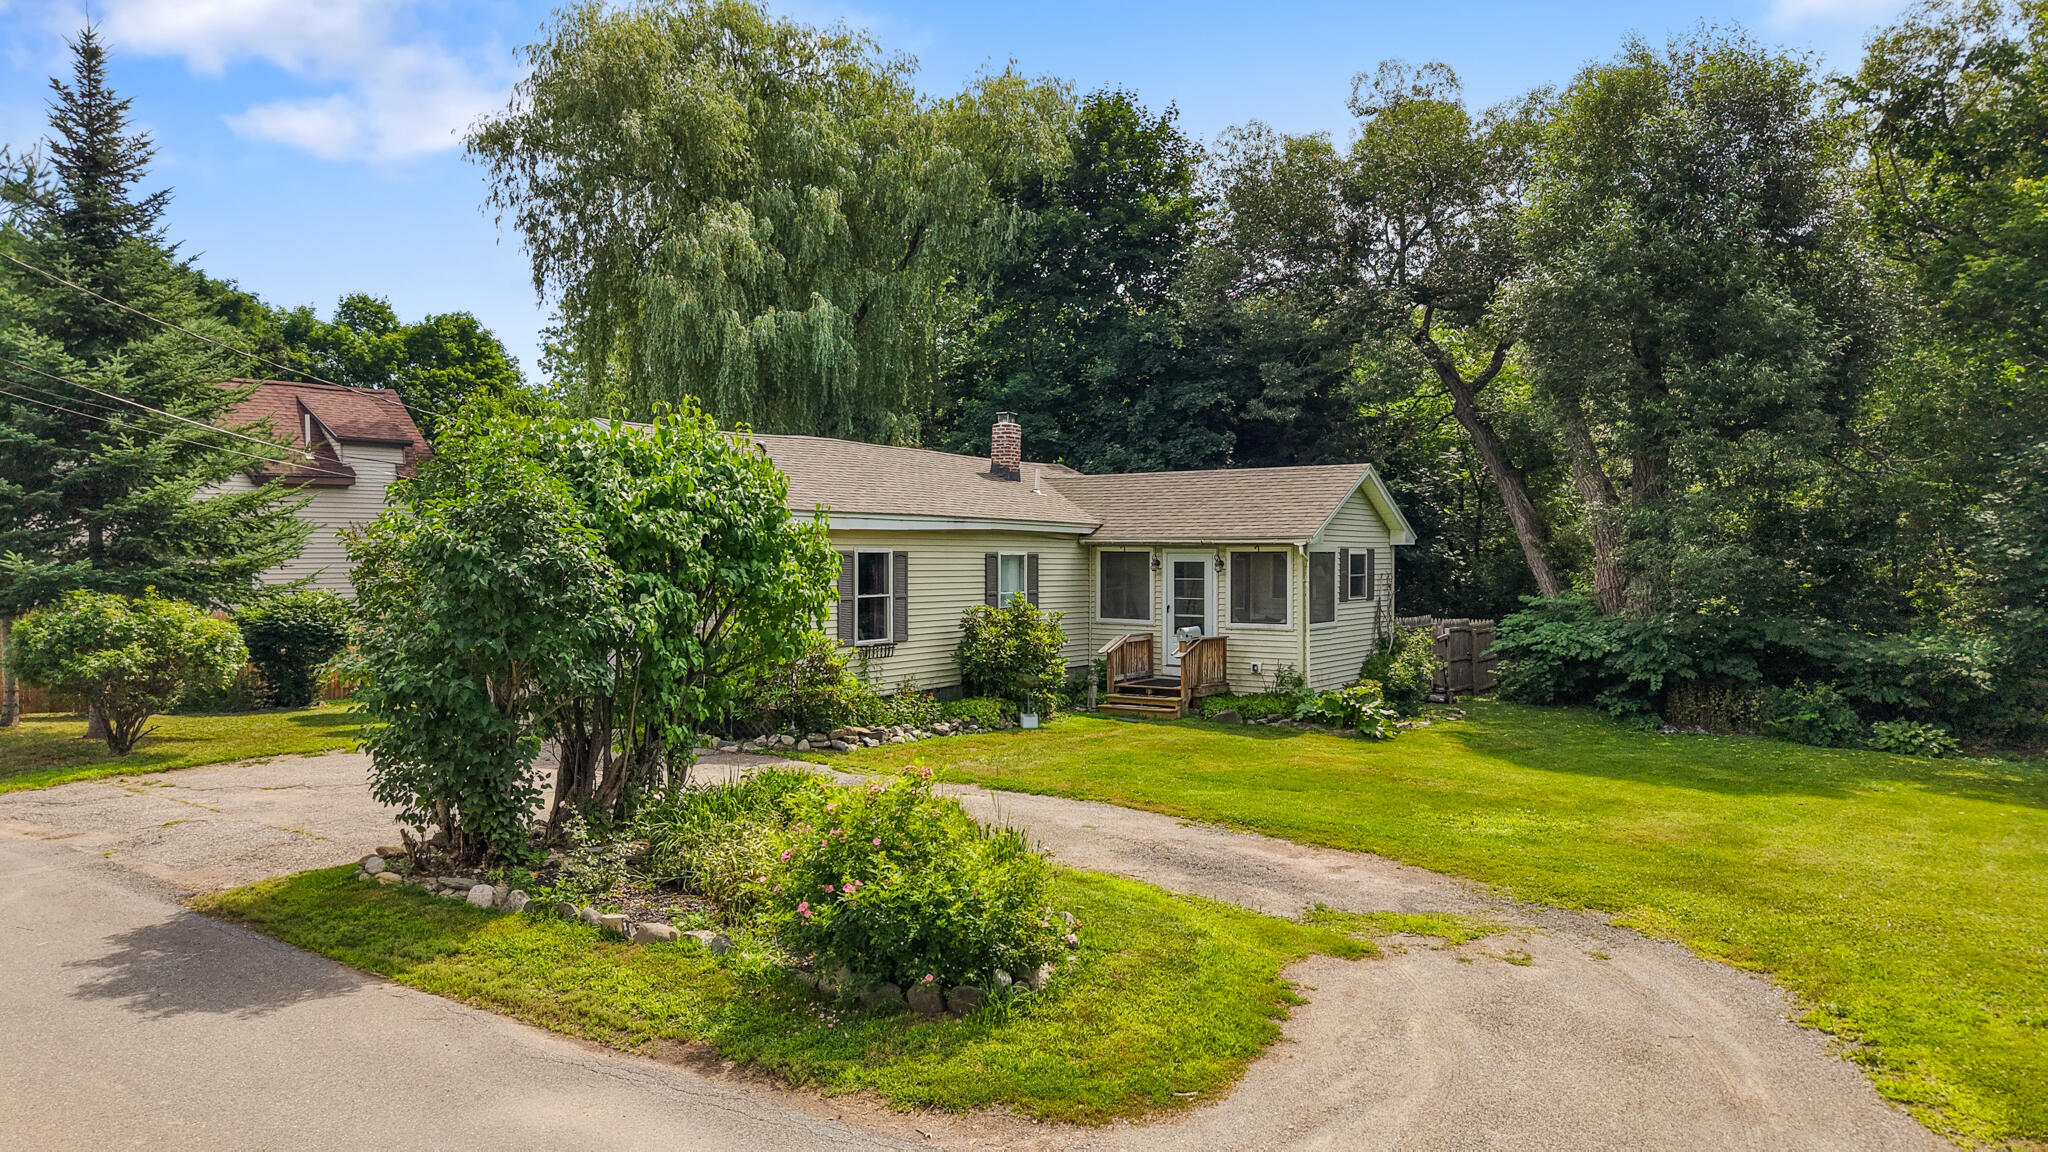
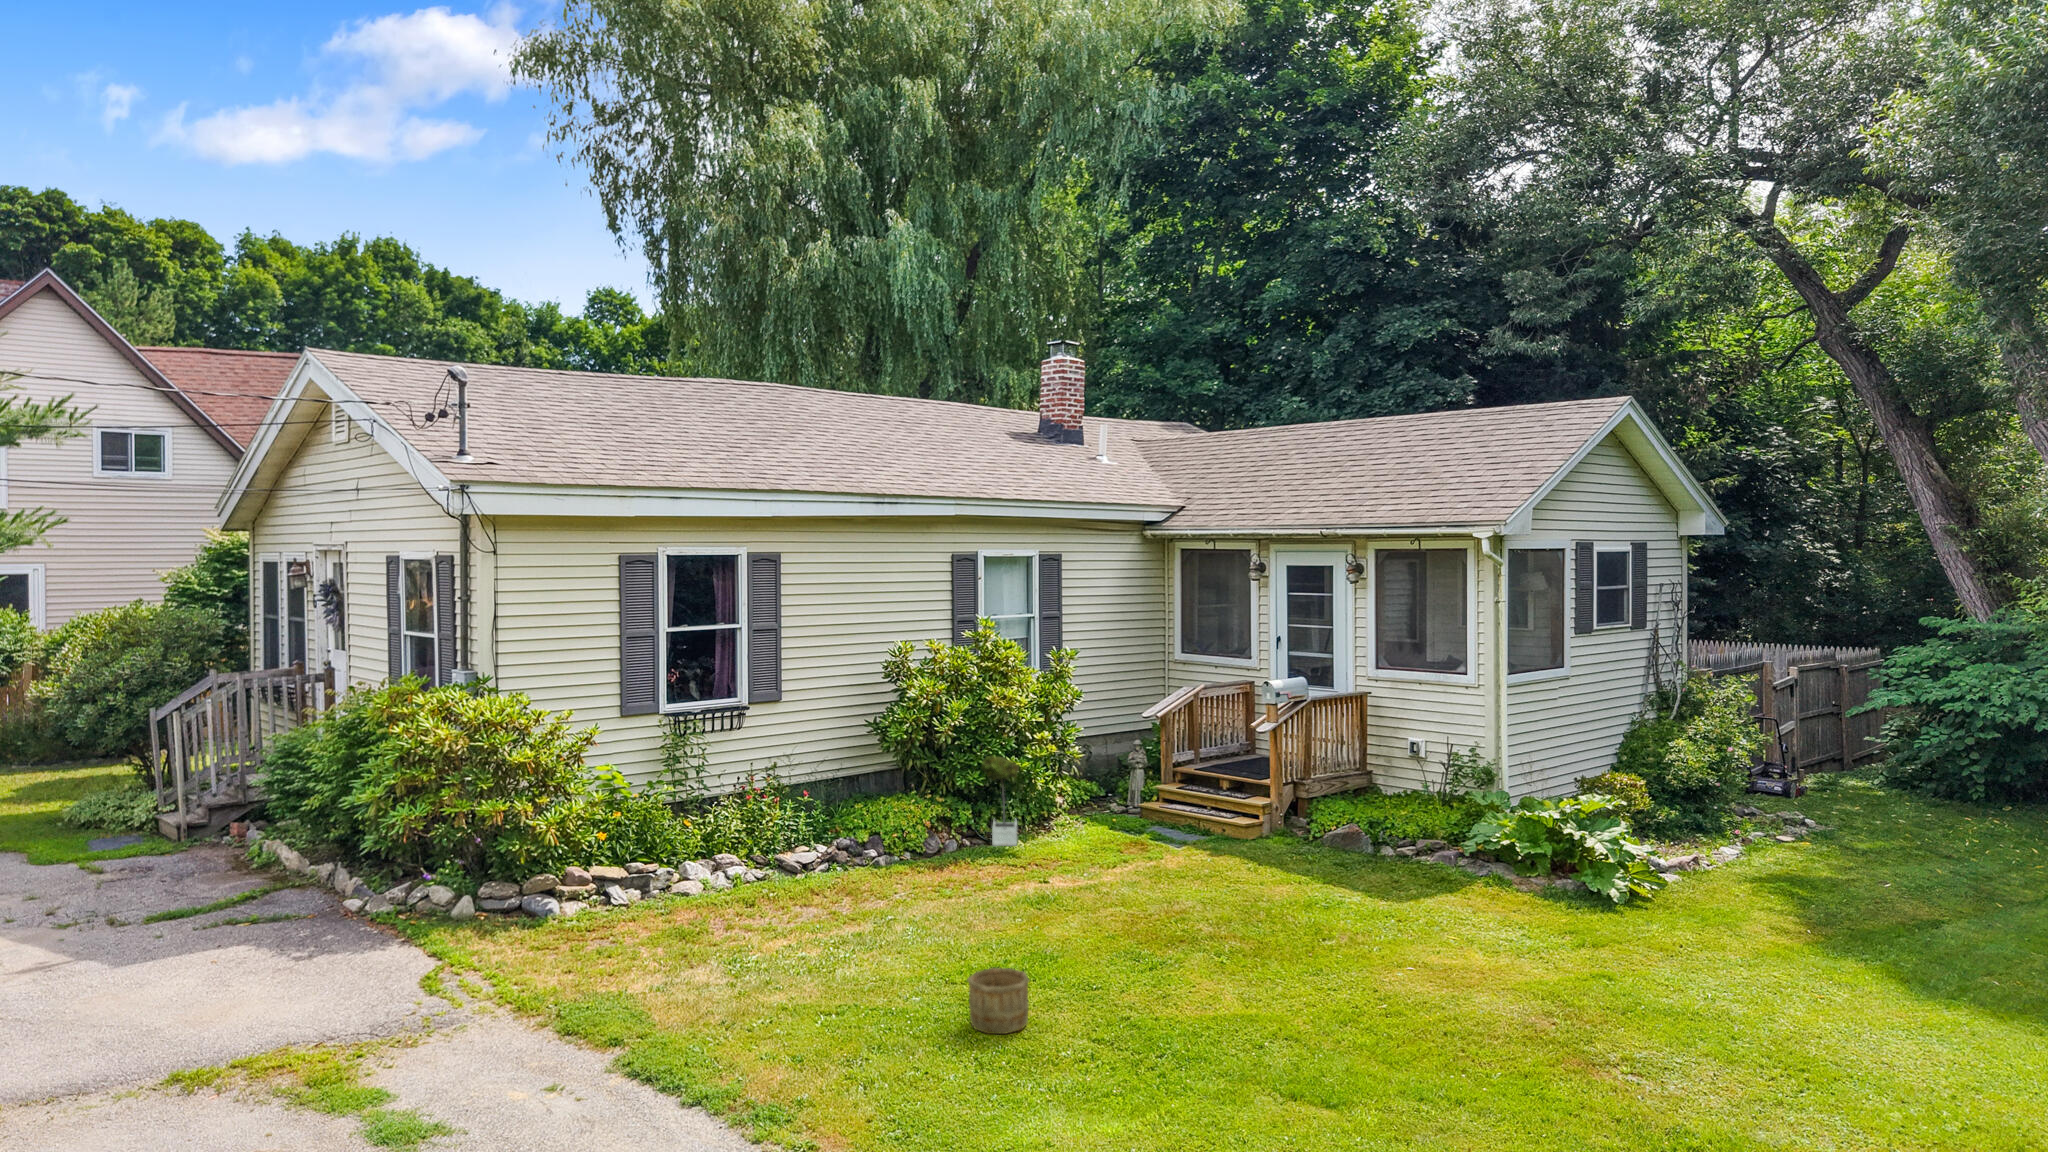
wooden bucket: none [1101,764,1133,794] -> present [968,968,1029,1034]

